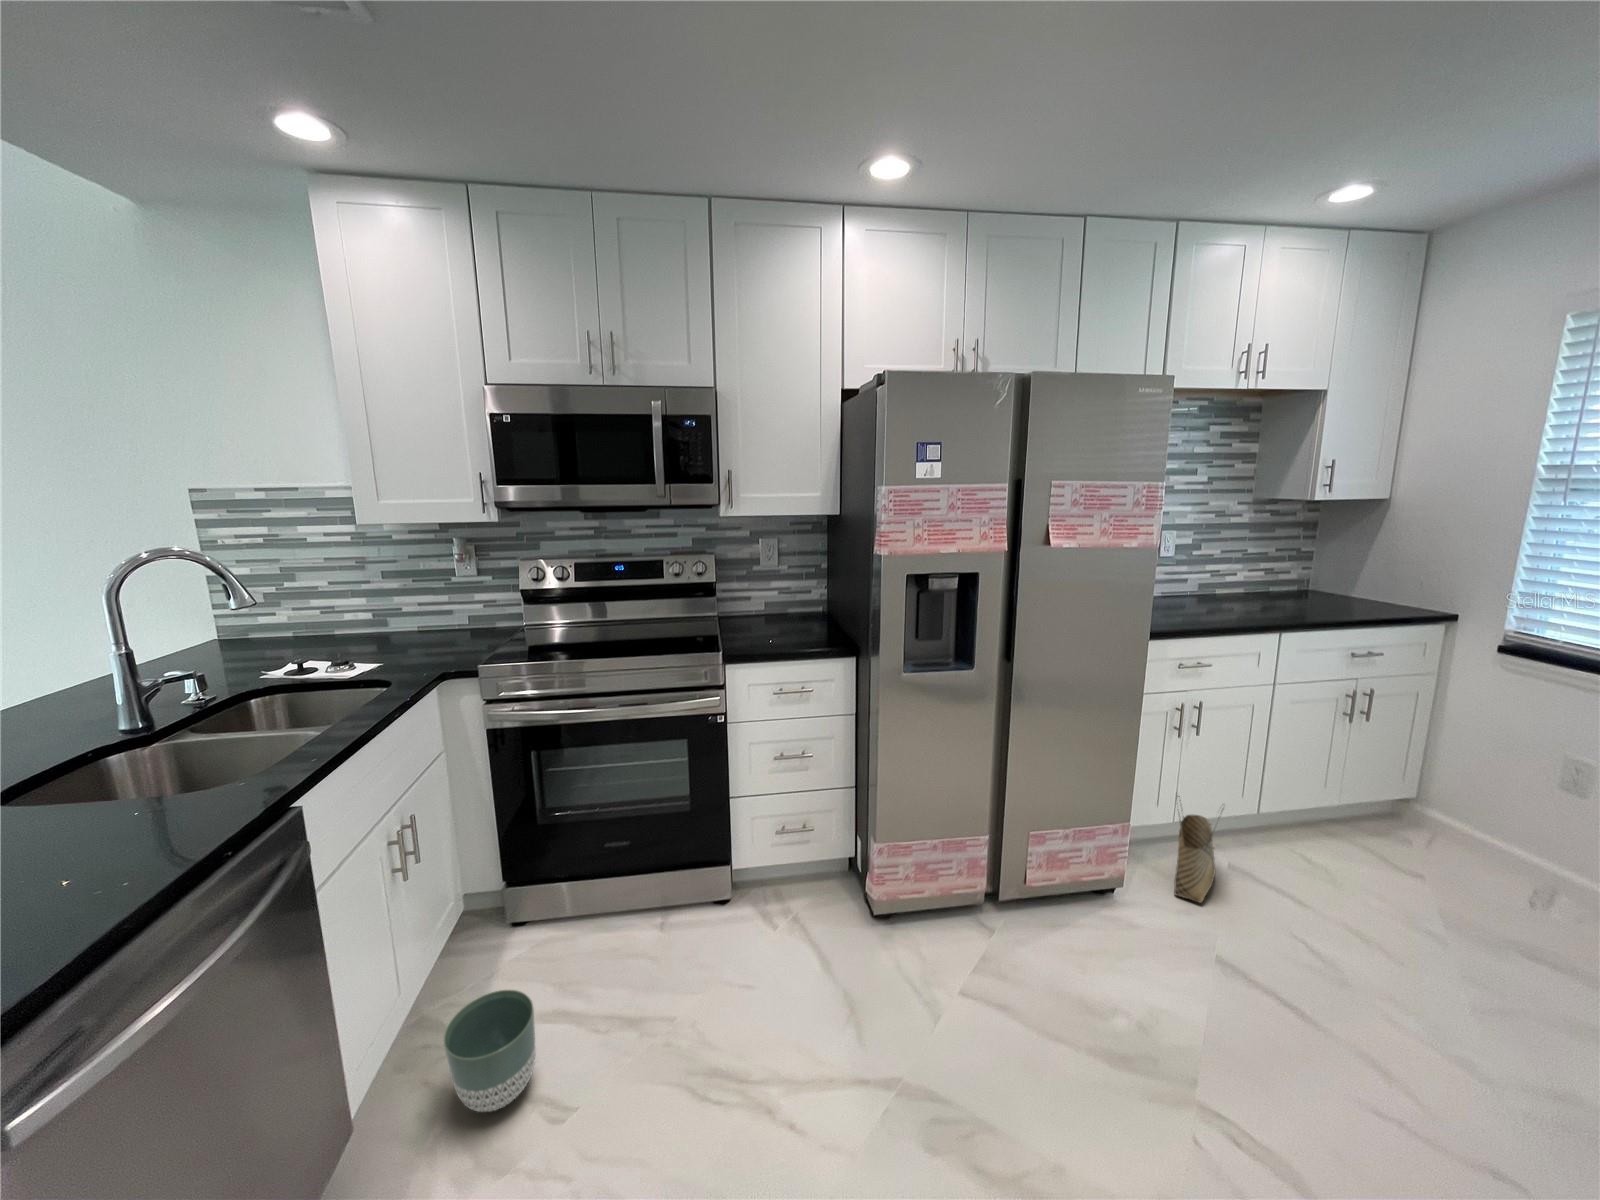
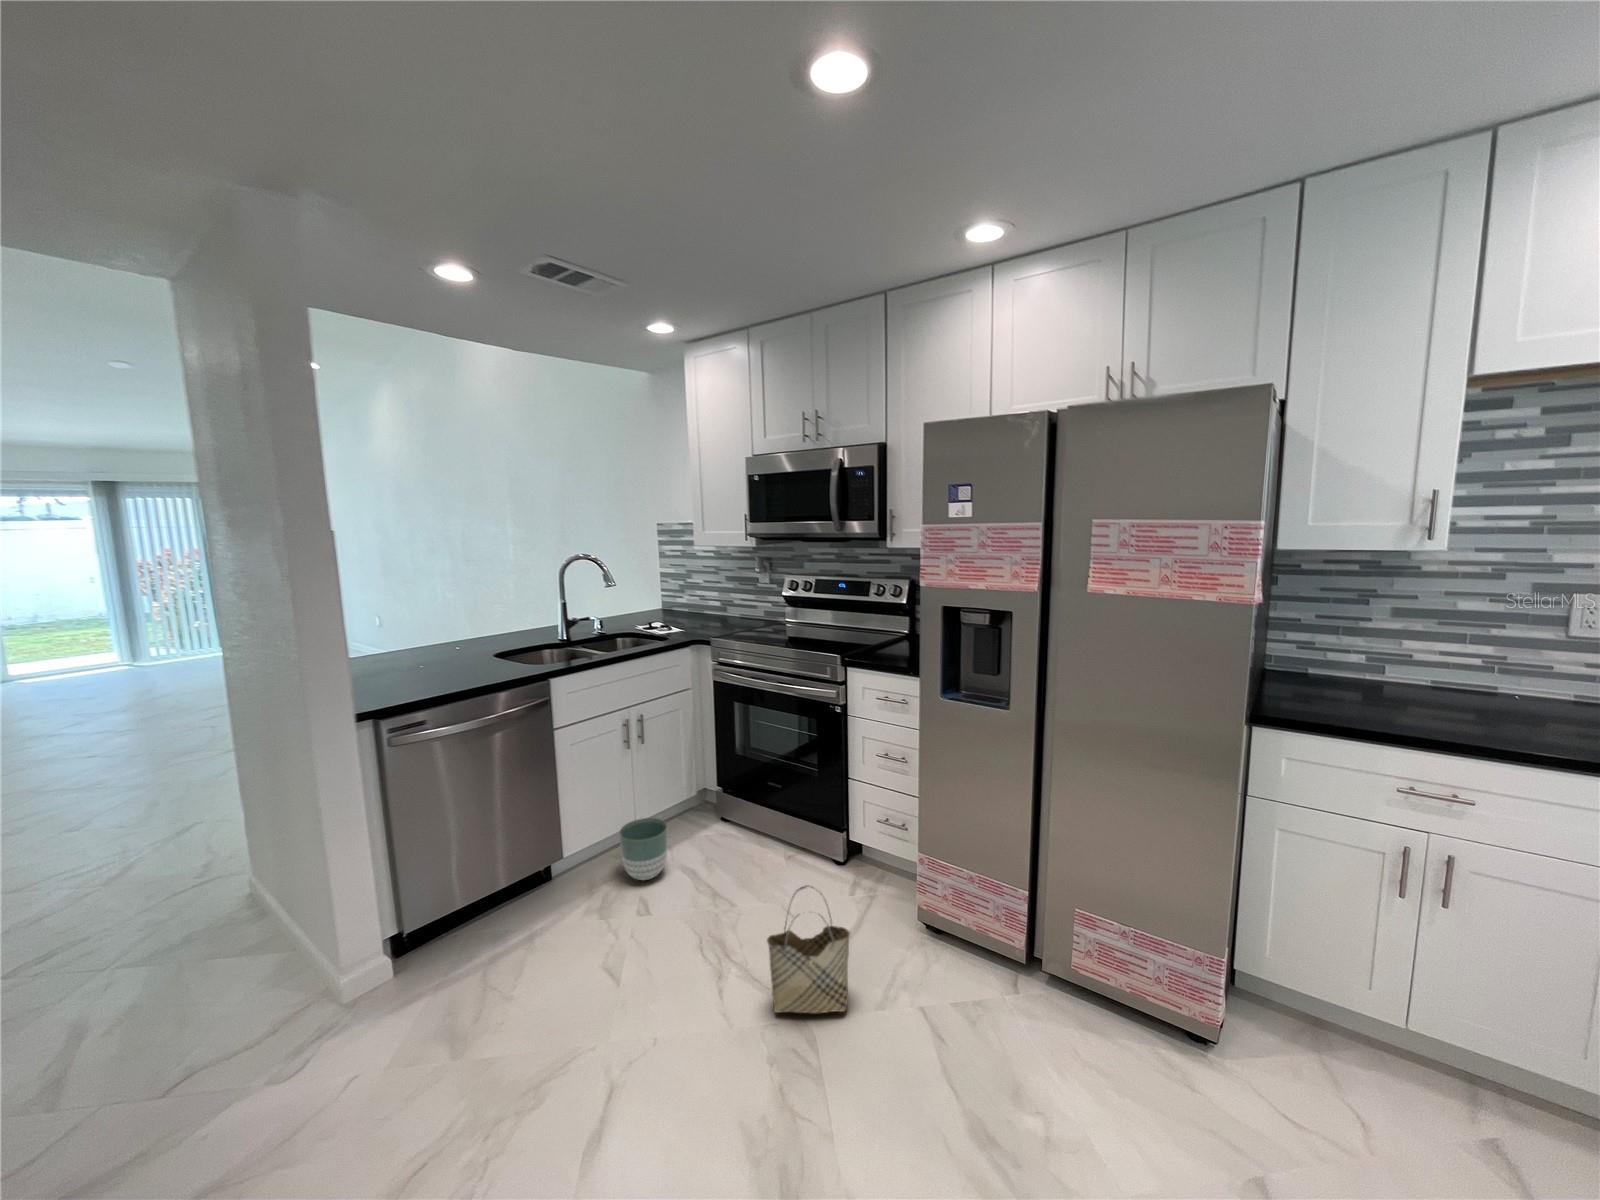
woven basket: present [1174,796,1224,903] -> present [767,885,850,1013]

